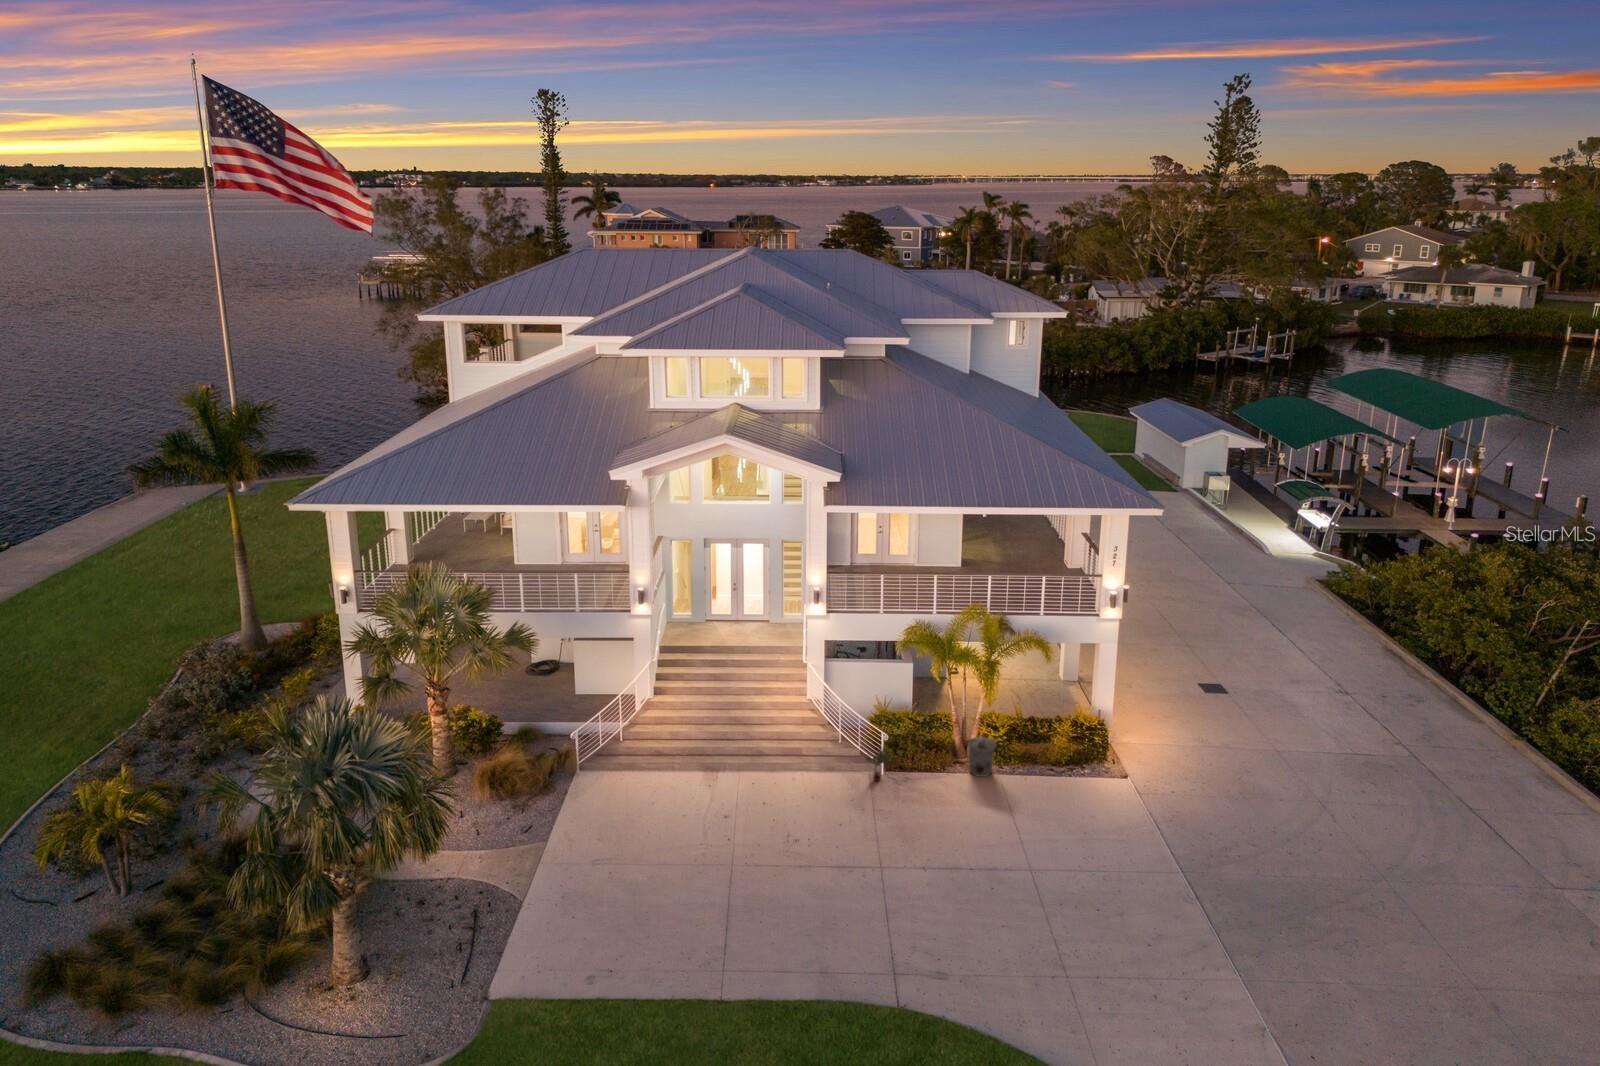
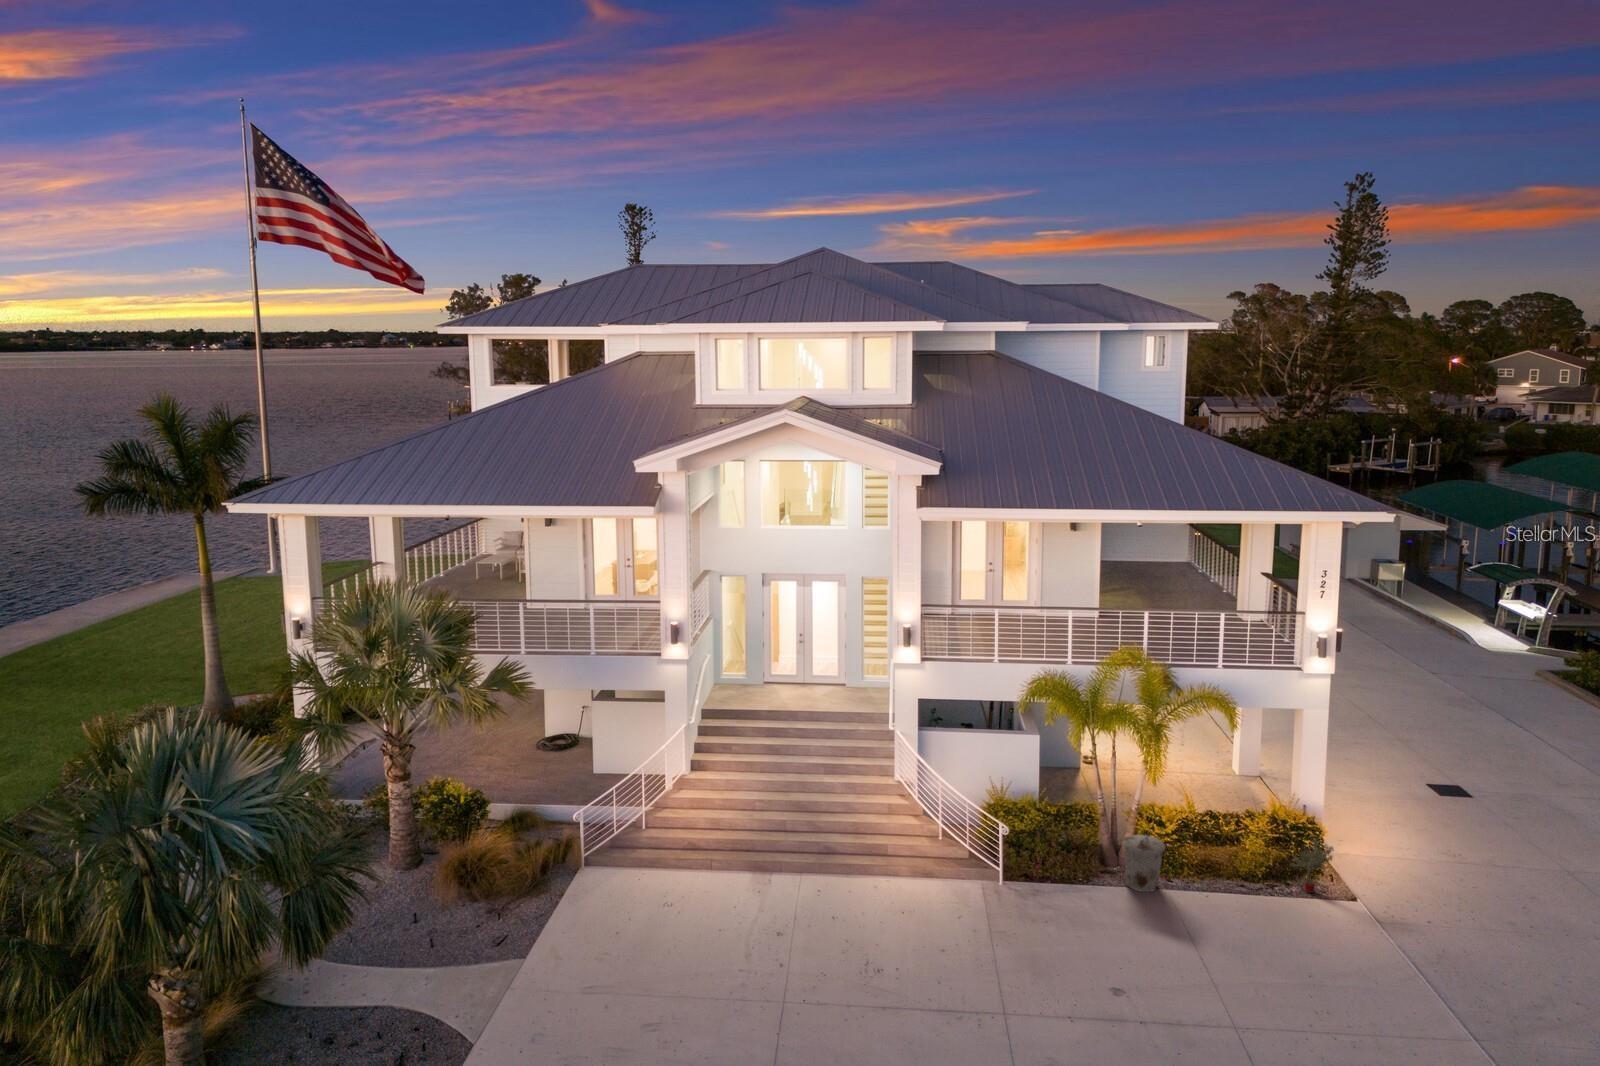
potted tree: present [865,748,892,781] -> present [1291,838,1334,893]

